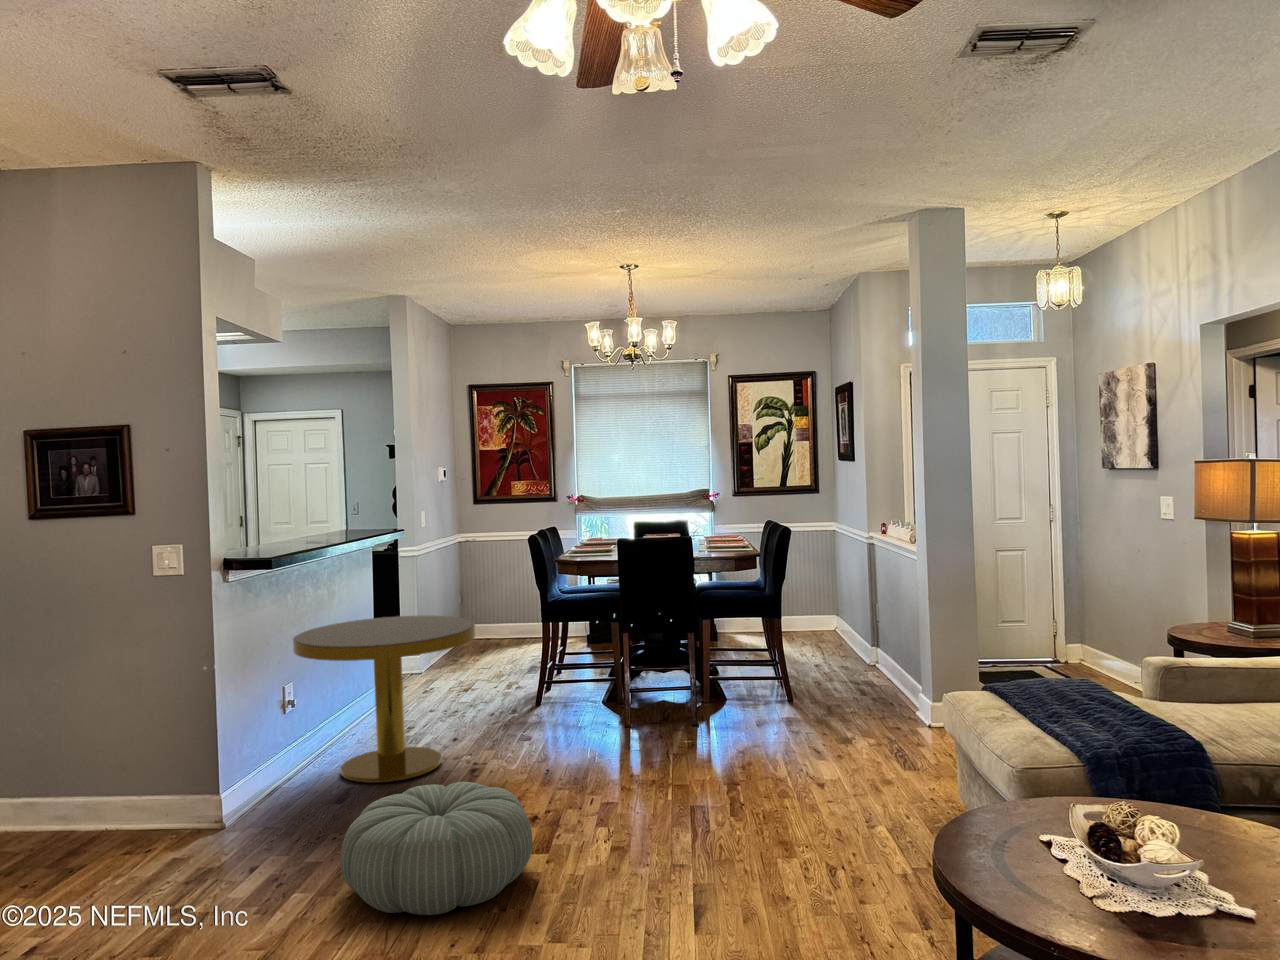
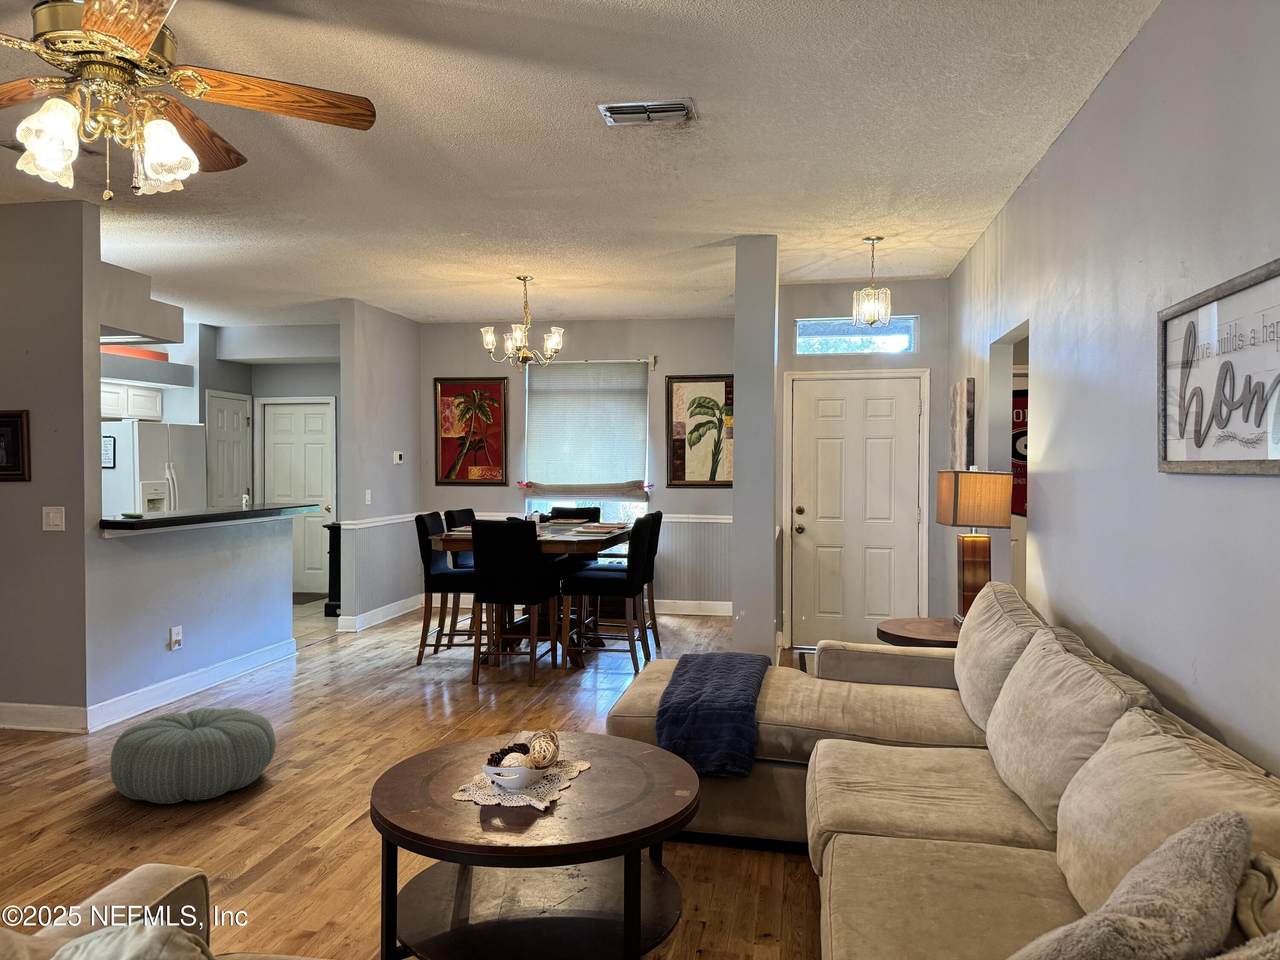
side table: present [293,615,475,783] -> none [169,577,329,711]

